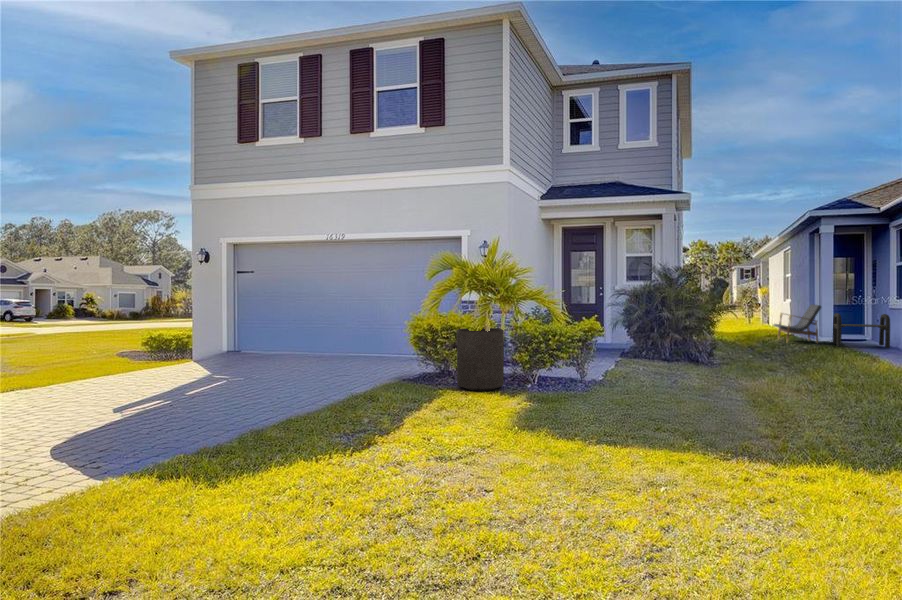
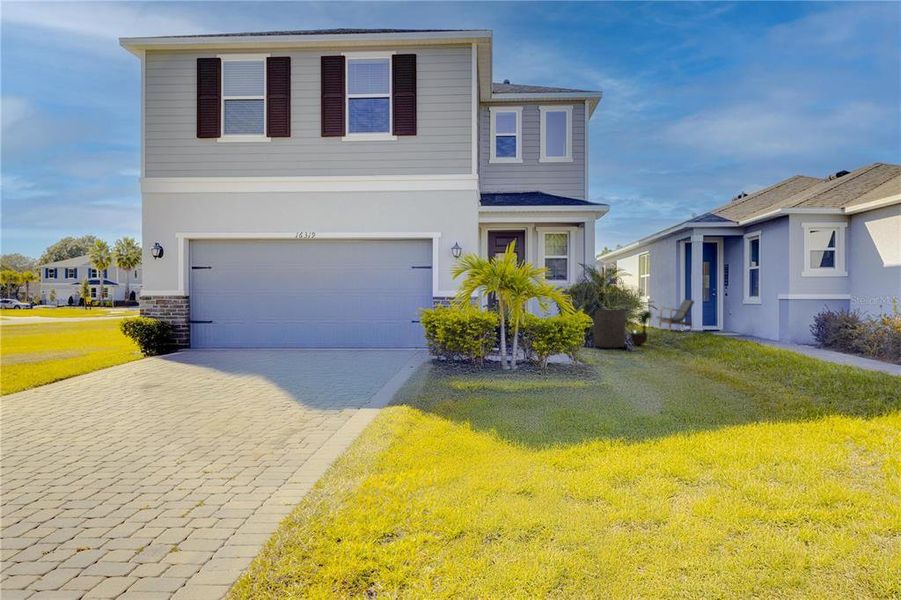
bench: present [833,313,890,348] -> none [702,307,746,334]
potted tree: none [708,314,737,360] -> present [630,310,652,345]
trash can: present [457,328,504,391] -> present [594,310,625,348]

